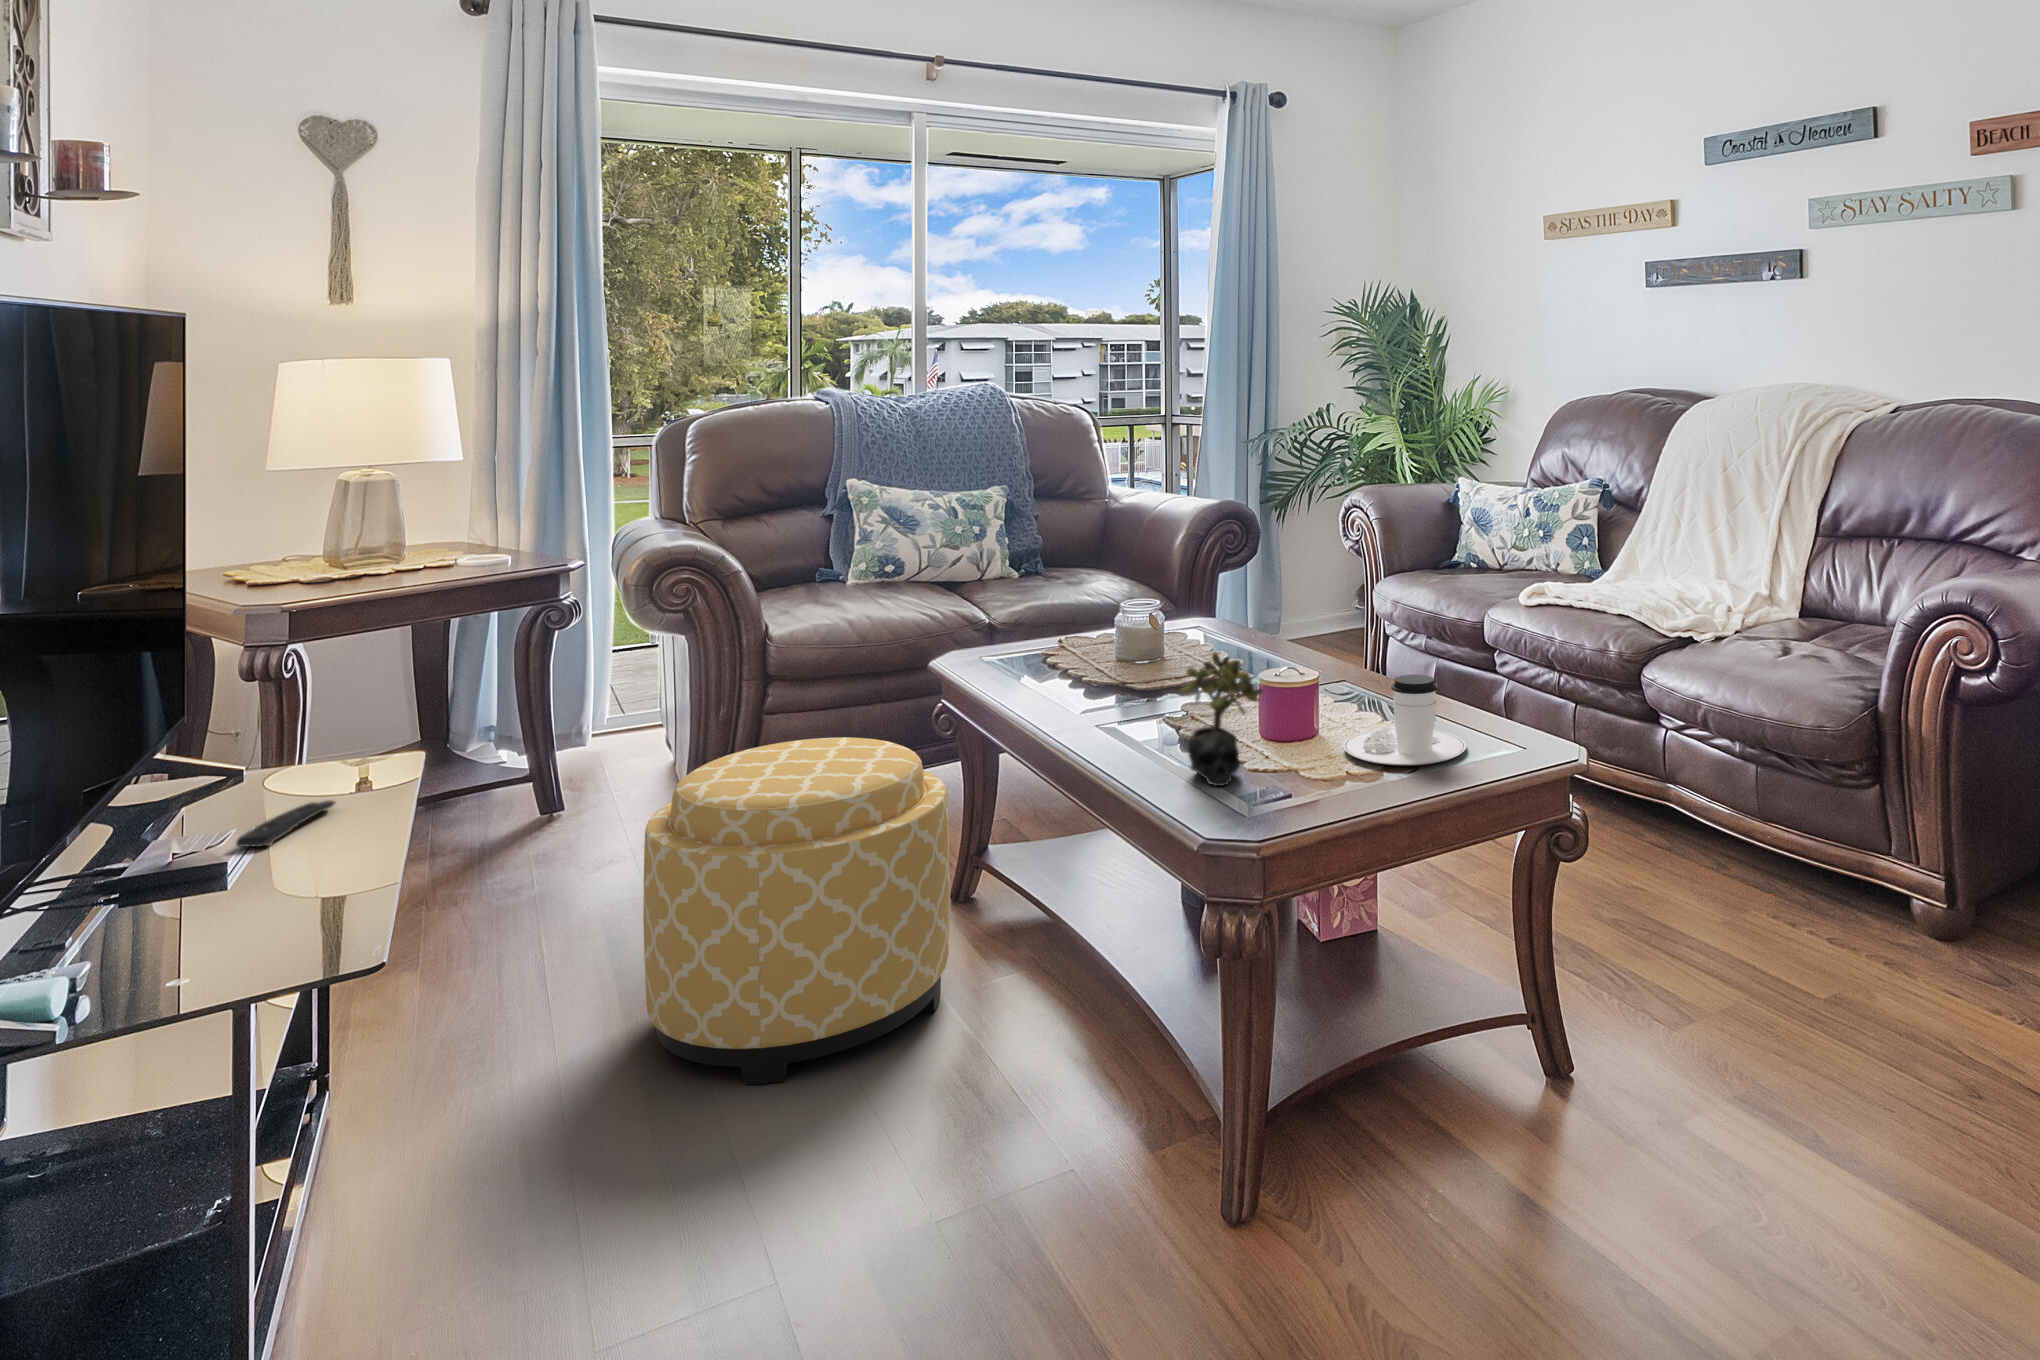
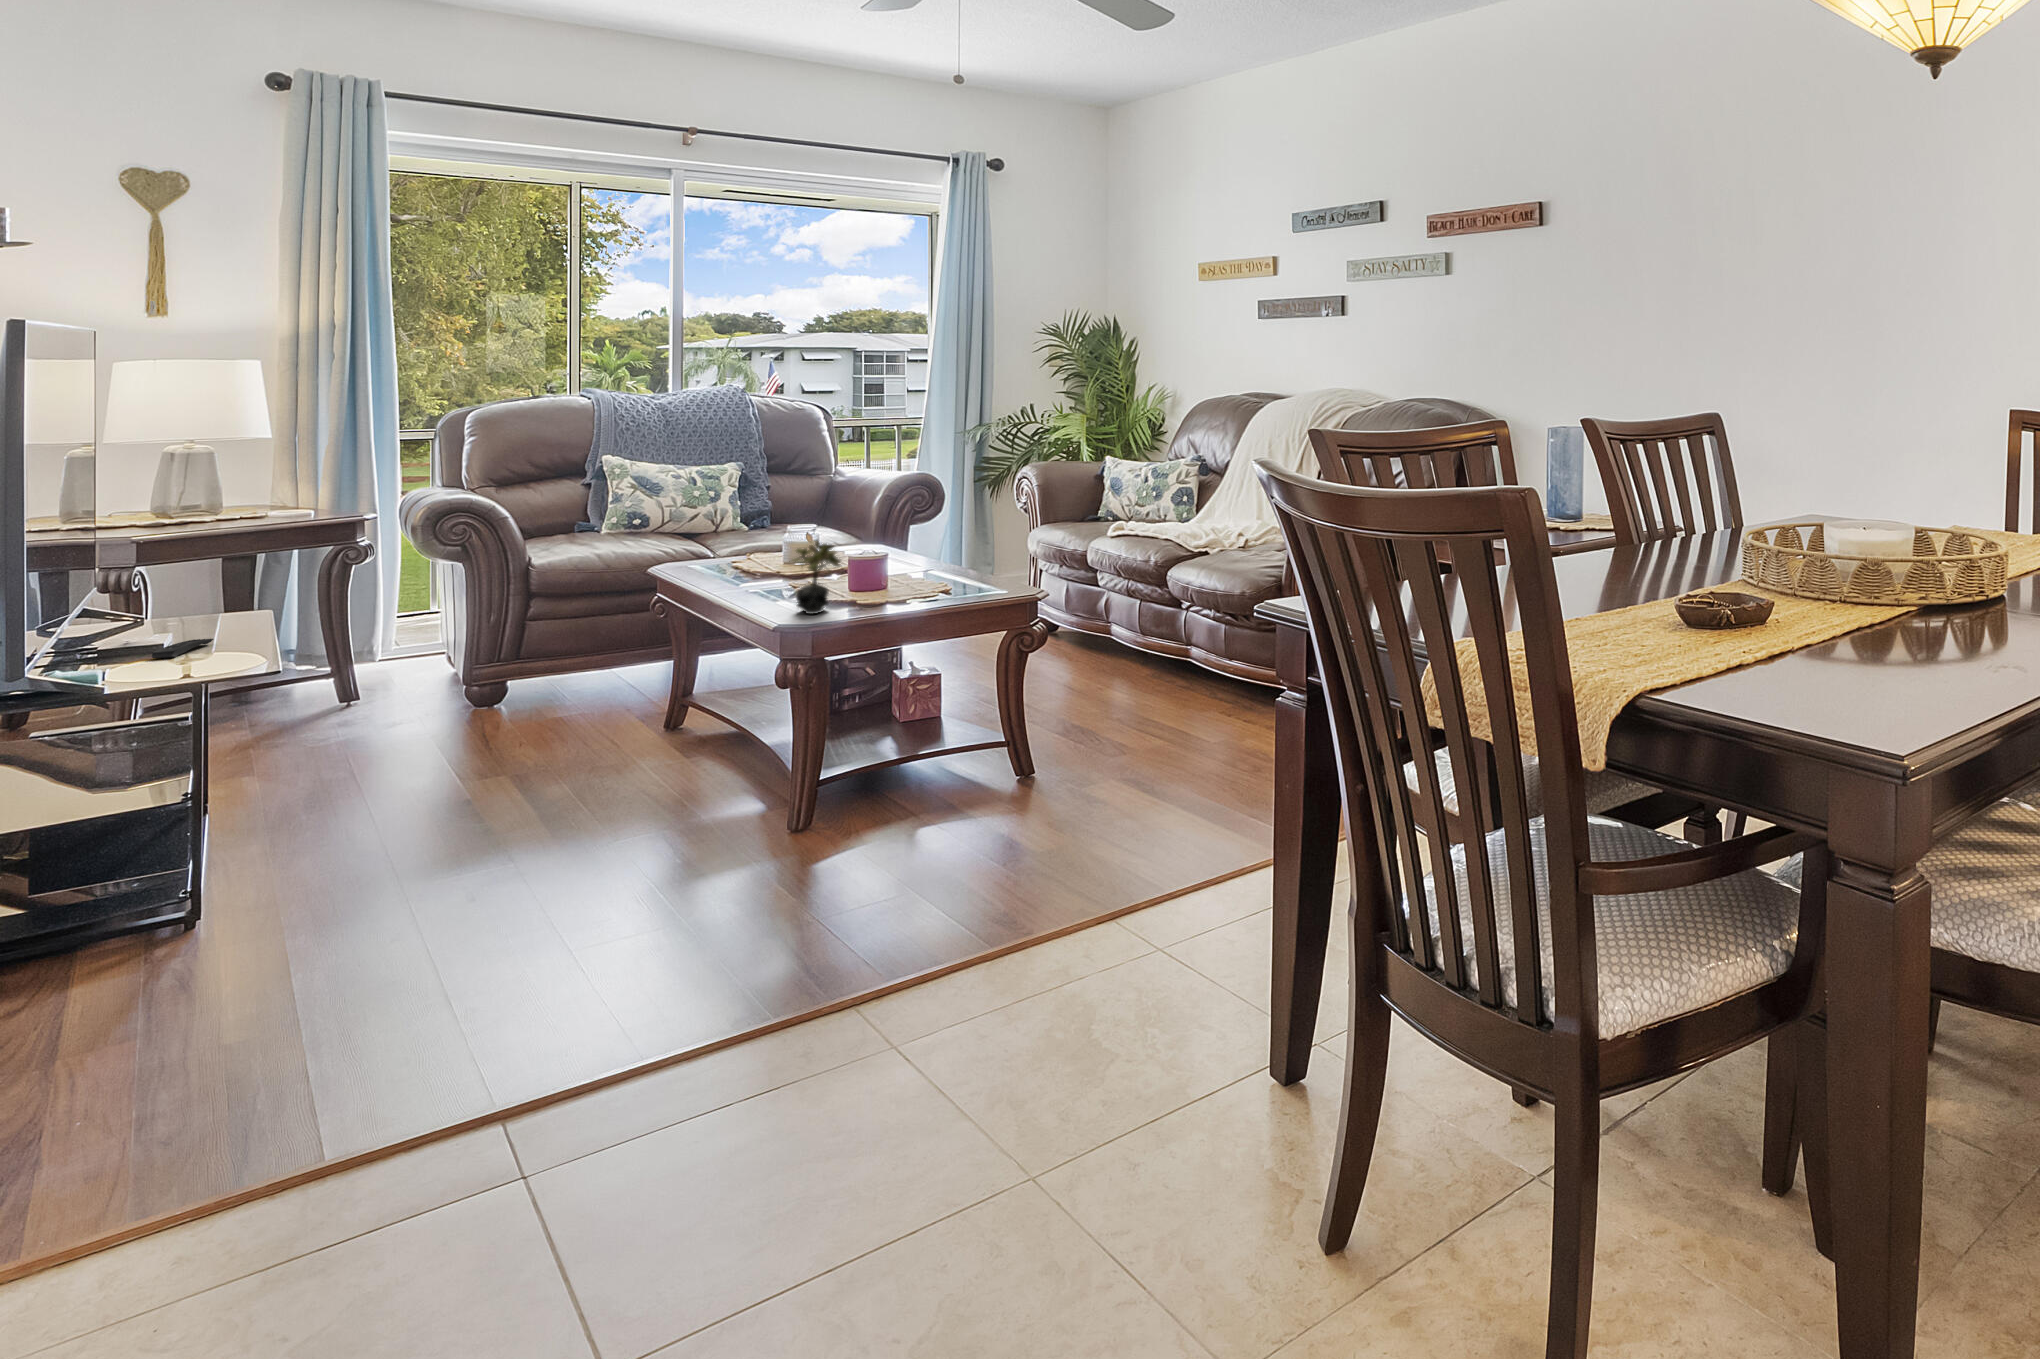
coffee cup: present [1343,674,1466,765] -> none [902,554,981,603]
ottoman: present [643,737,950,1084] -> none [430,612,650,808]

